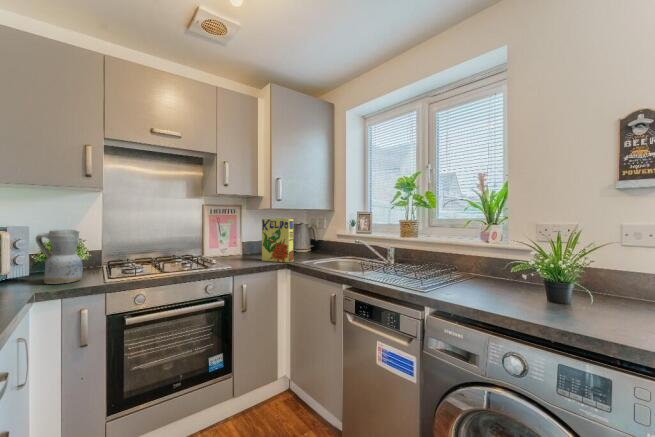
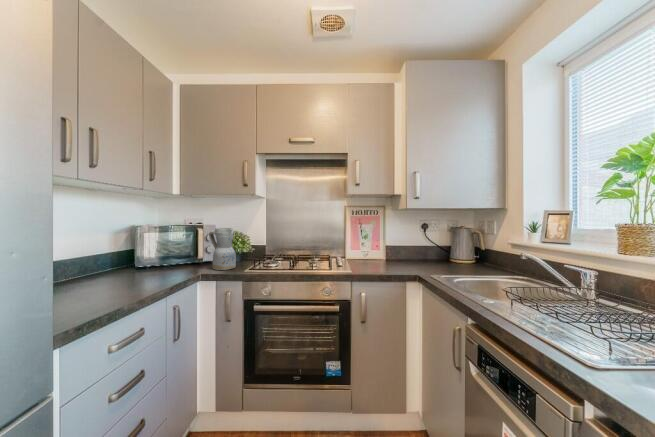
cereal box: present [262,219,293,262] -> none [395,220,430,274]

